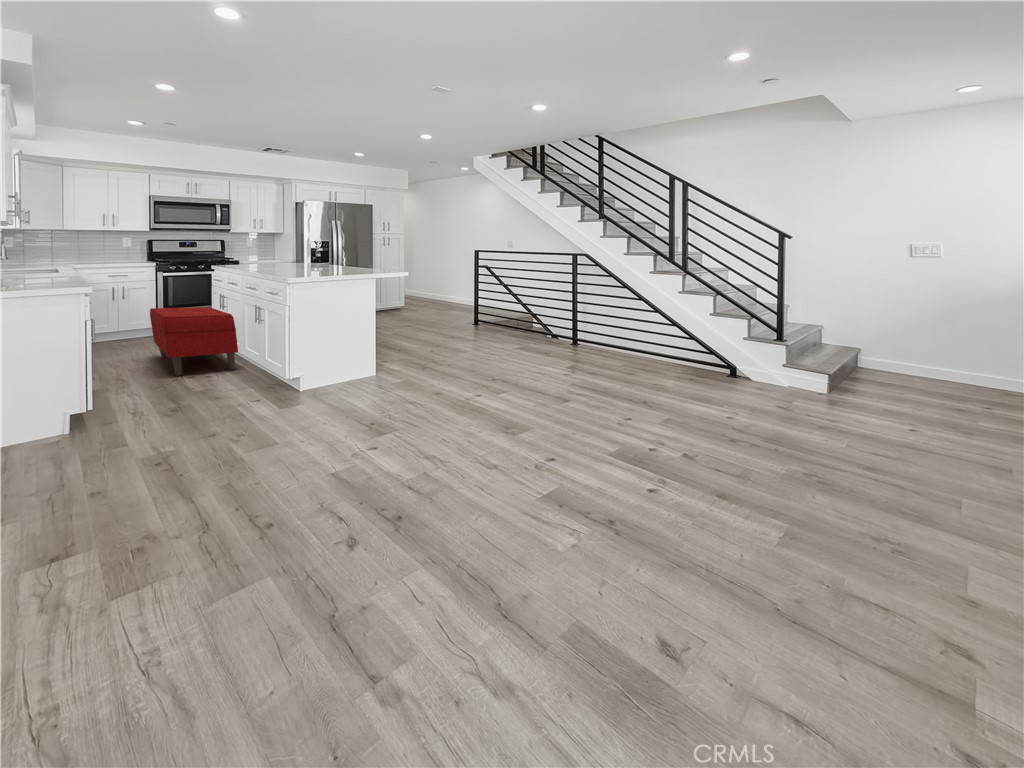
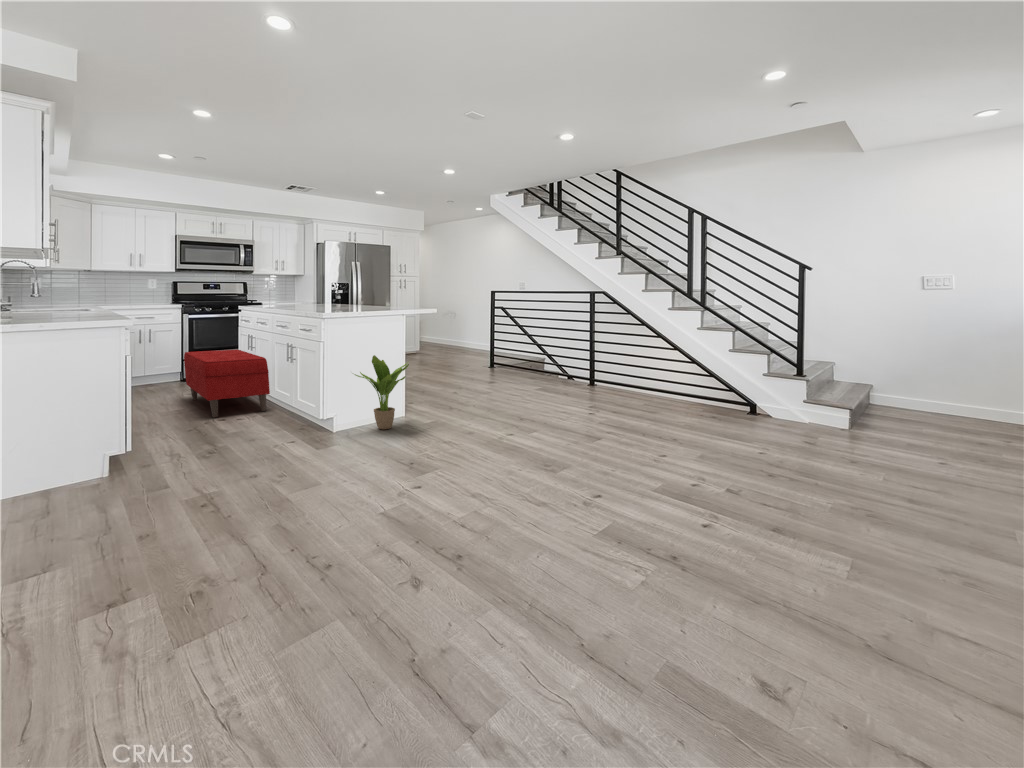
potted plant: none [316,310,380,389] -> present [355,355,409,429]

